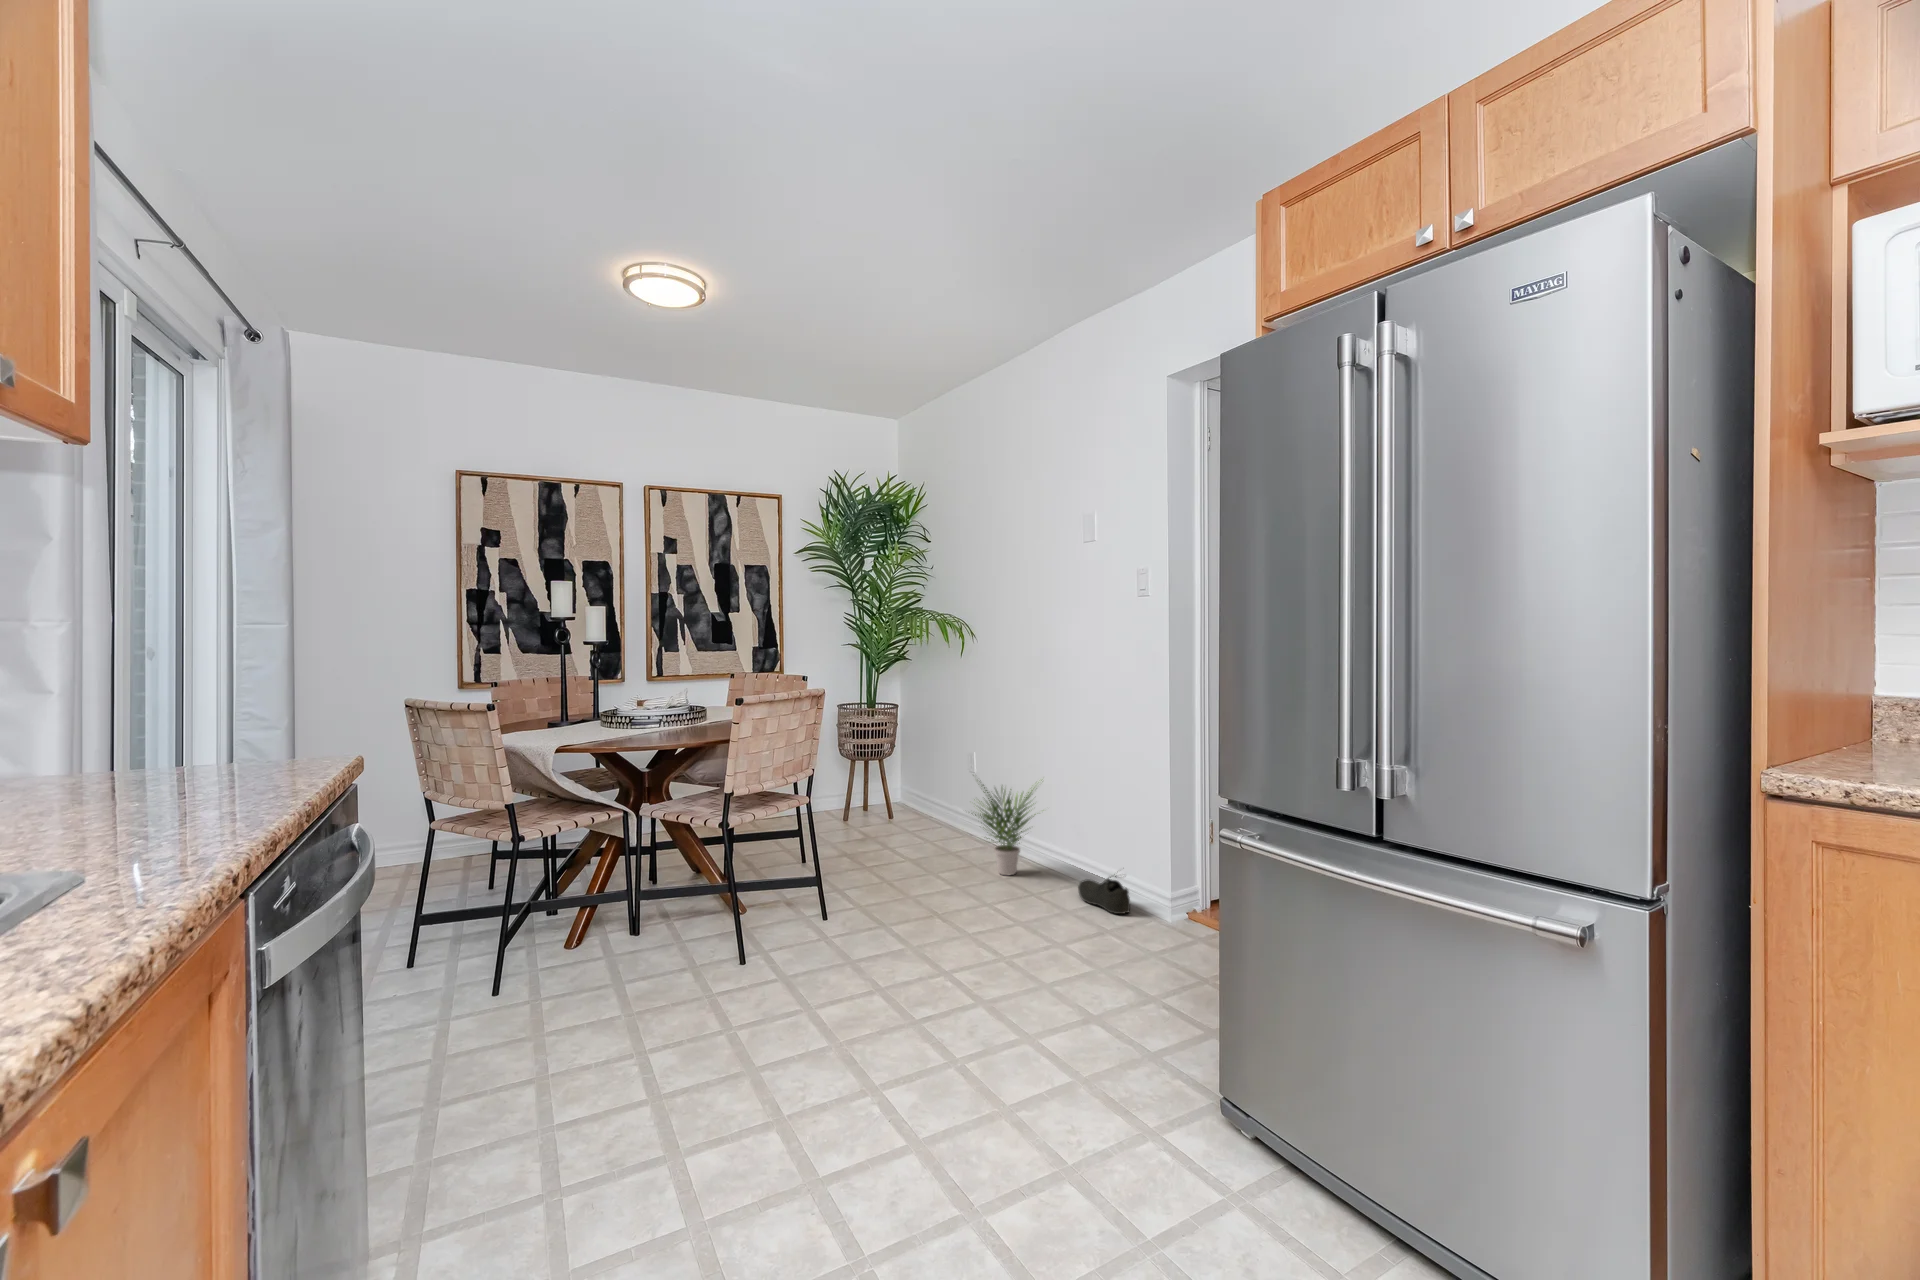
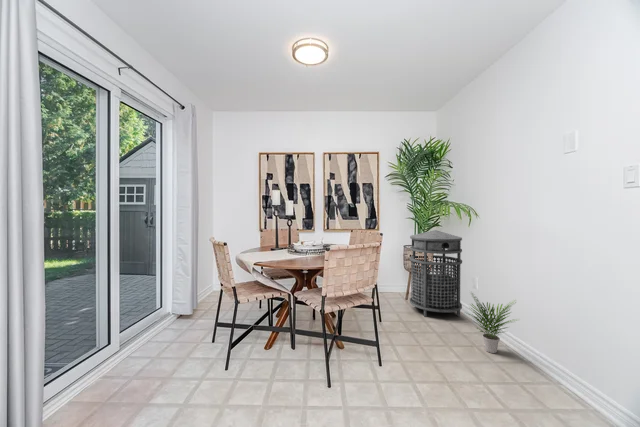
trash can: none [856,667,956,843] -> present [410,230,462,317]
shoe: present [1078,876,1130,914] -> none [542,372,588,410]

